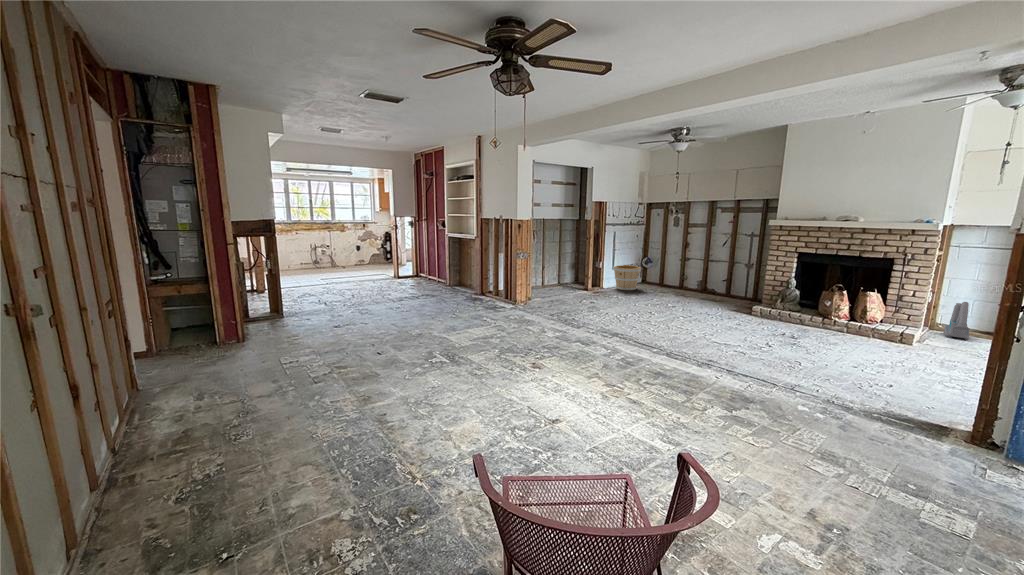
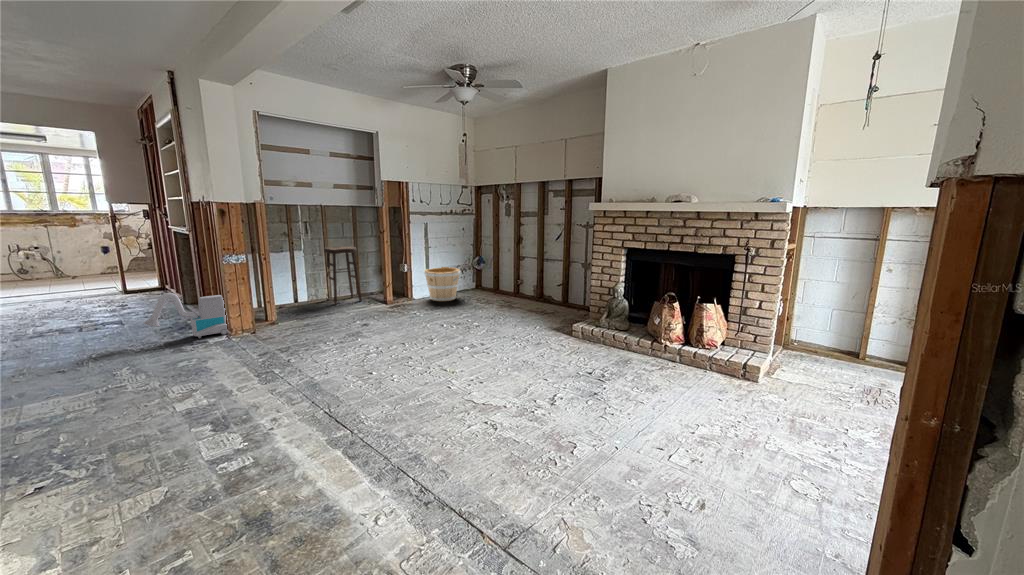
stool: none [542,248,568,290] -> present [324,246,362,305]
vacuum cleaner: present [944,302,970,340] -> present [143,293,227,338]

